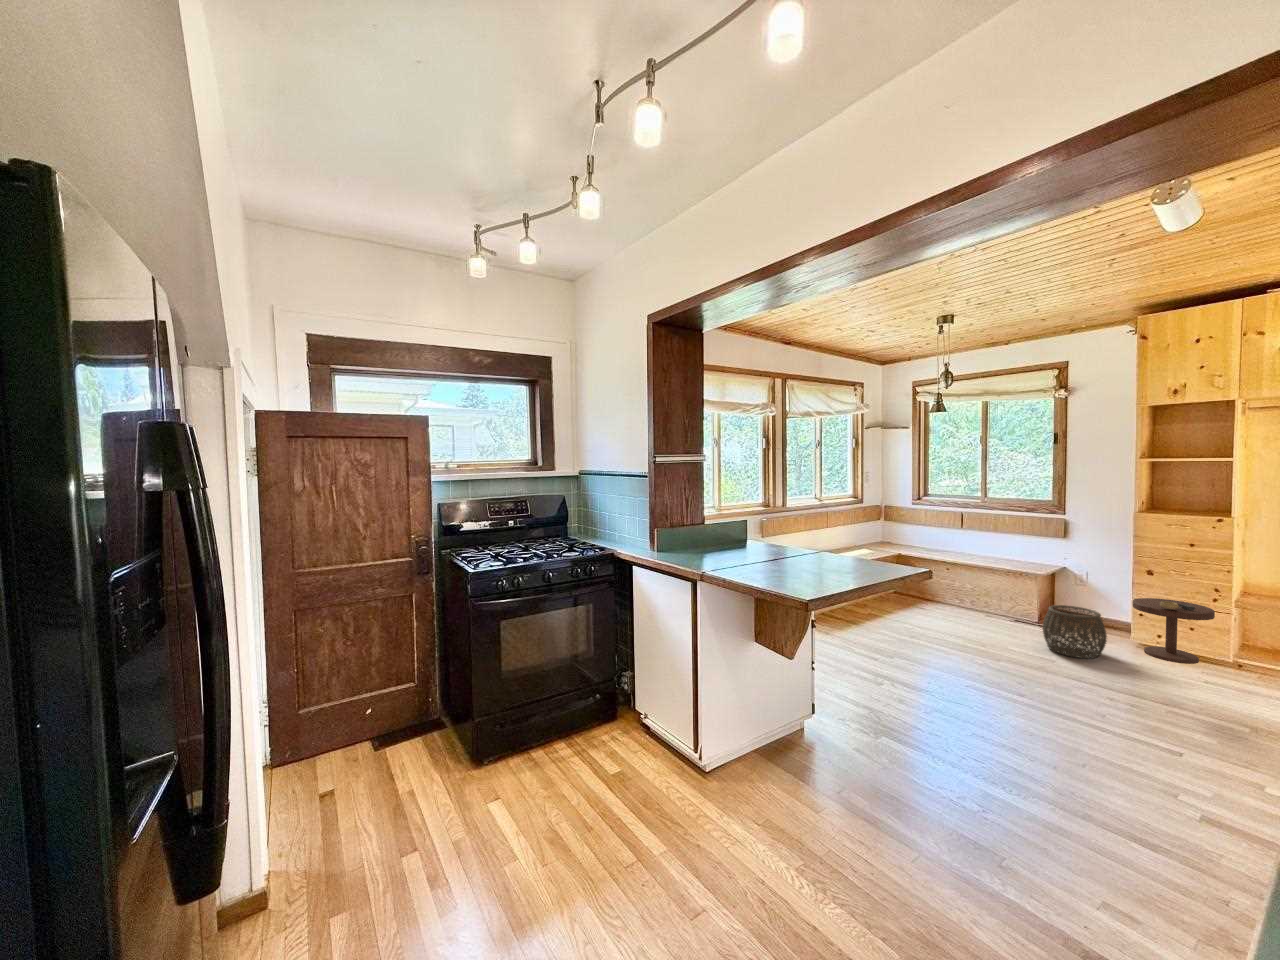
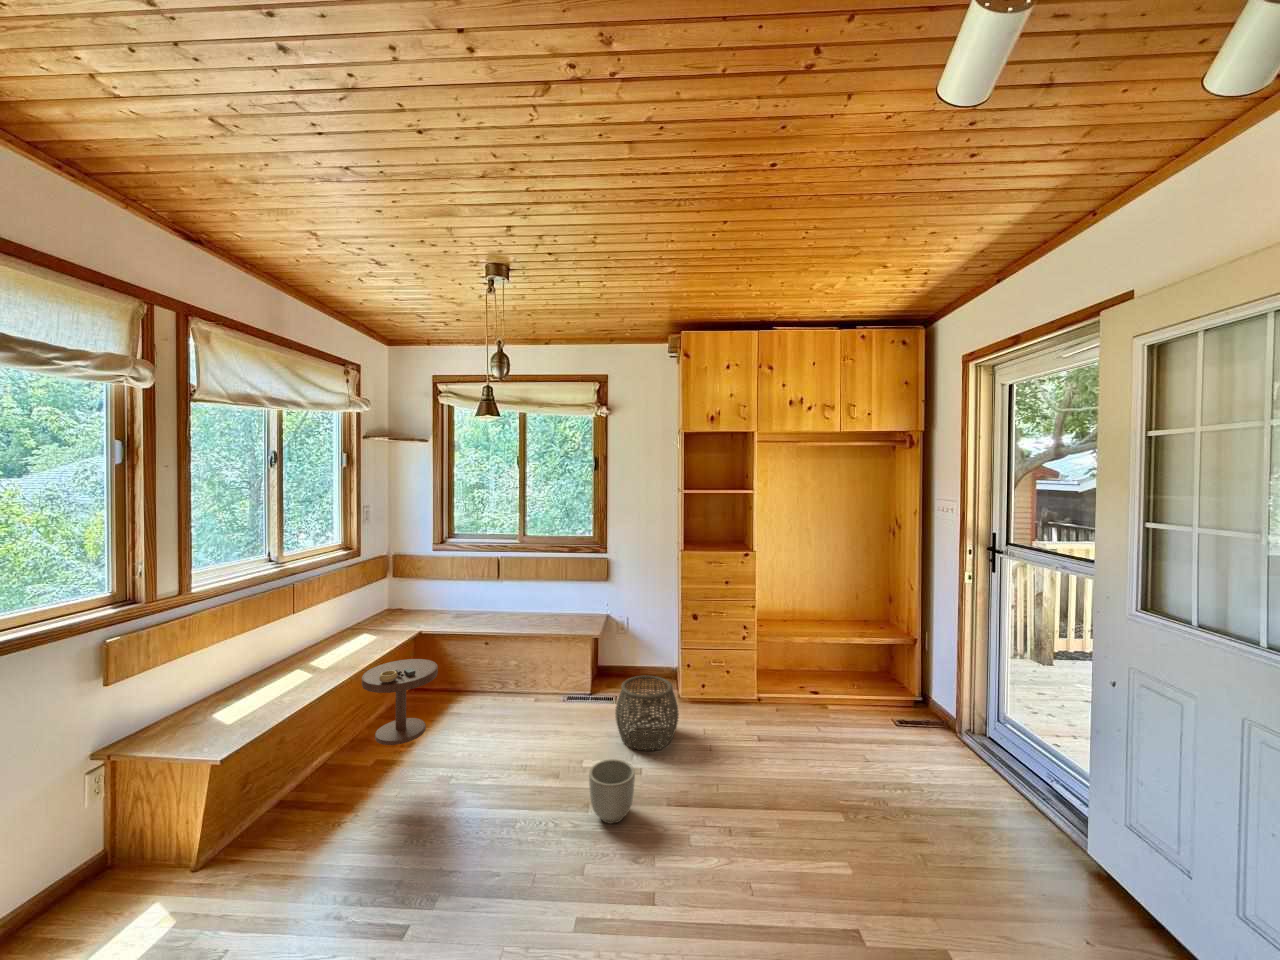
side table: present [1133,598,1215,664] -> present [362,659,438,745]
planter: none [997,635,1034,671] -> present [589,759,635,824]

